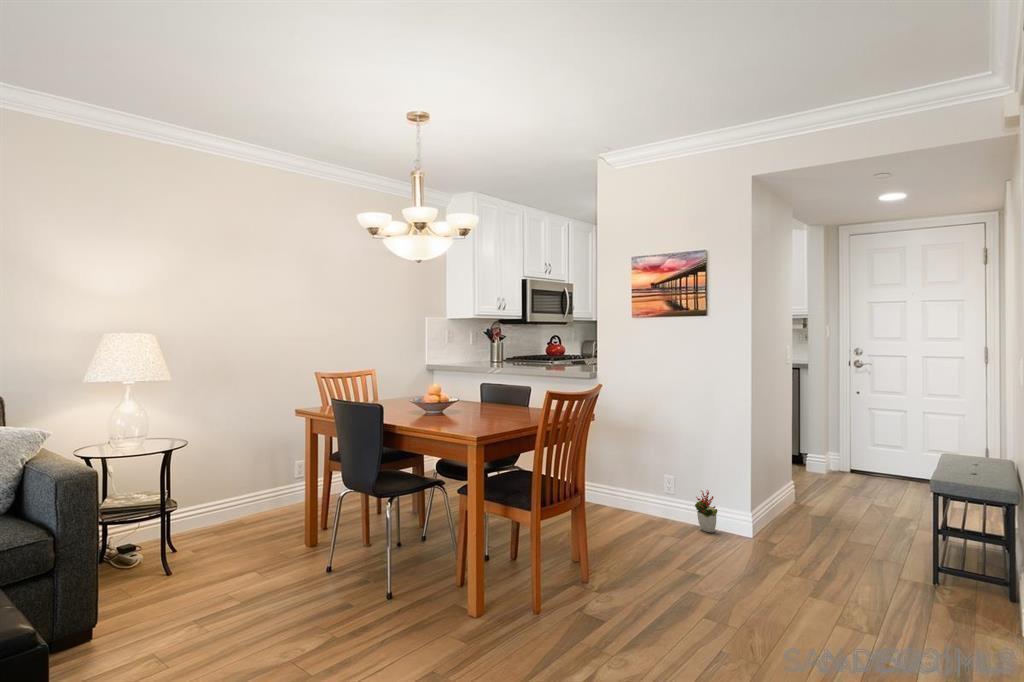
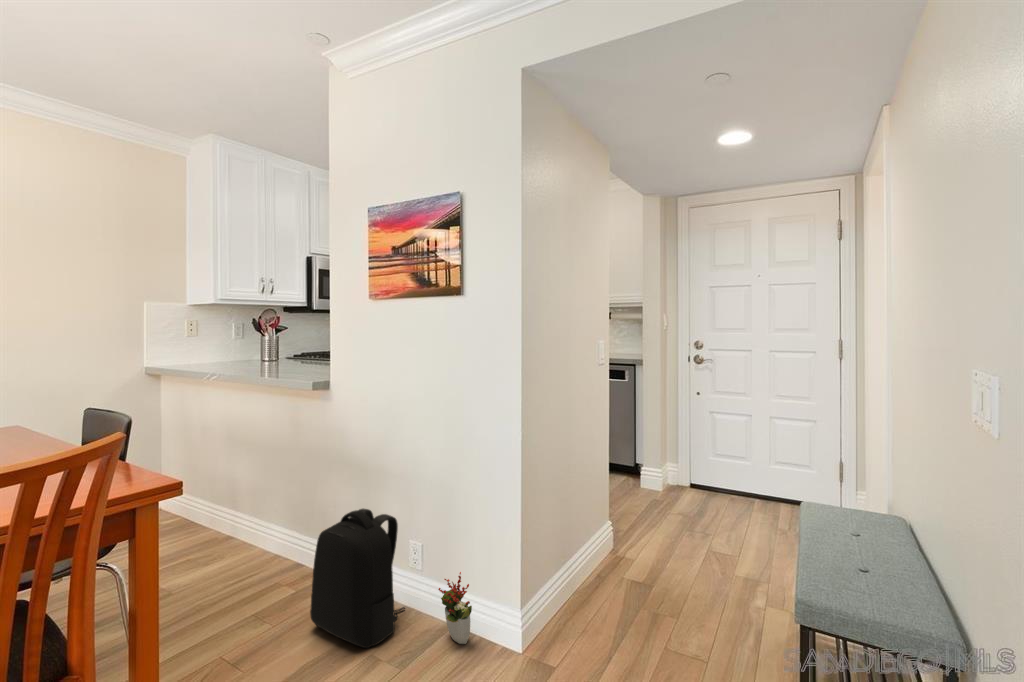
backpack: none [610,450,664,531] -> present [310,509,405,648]

